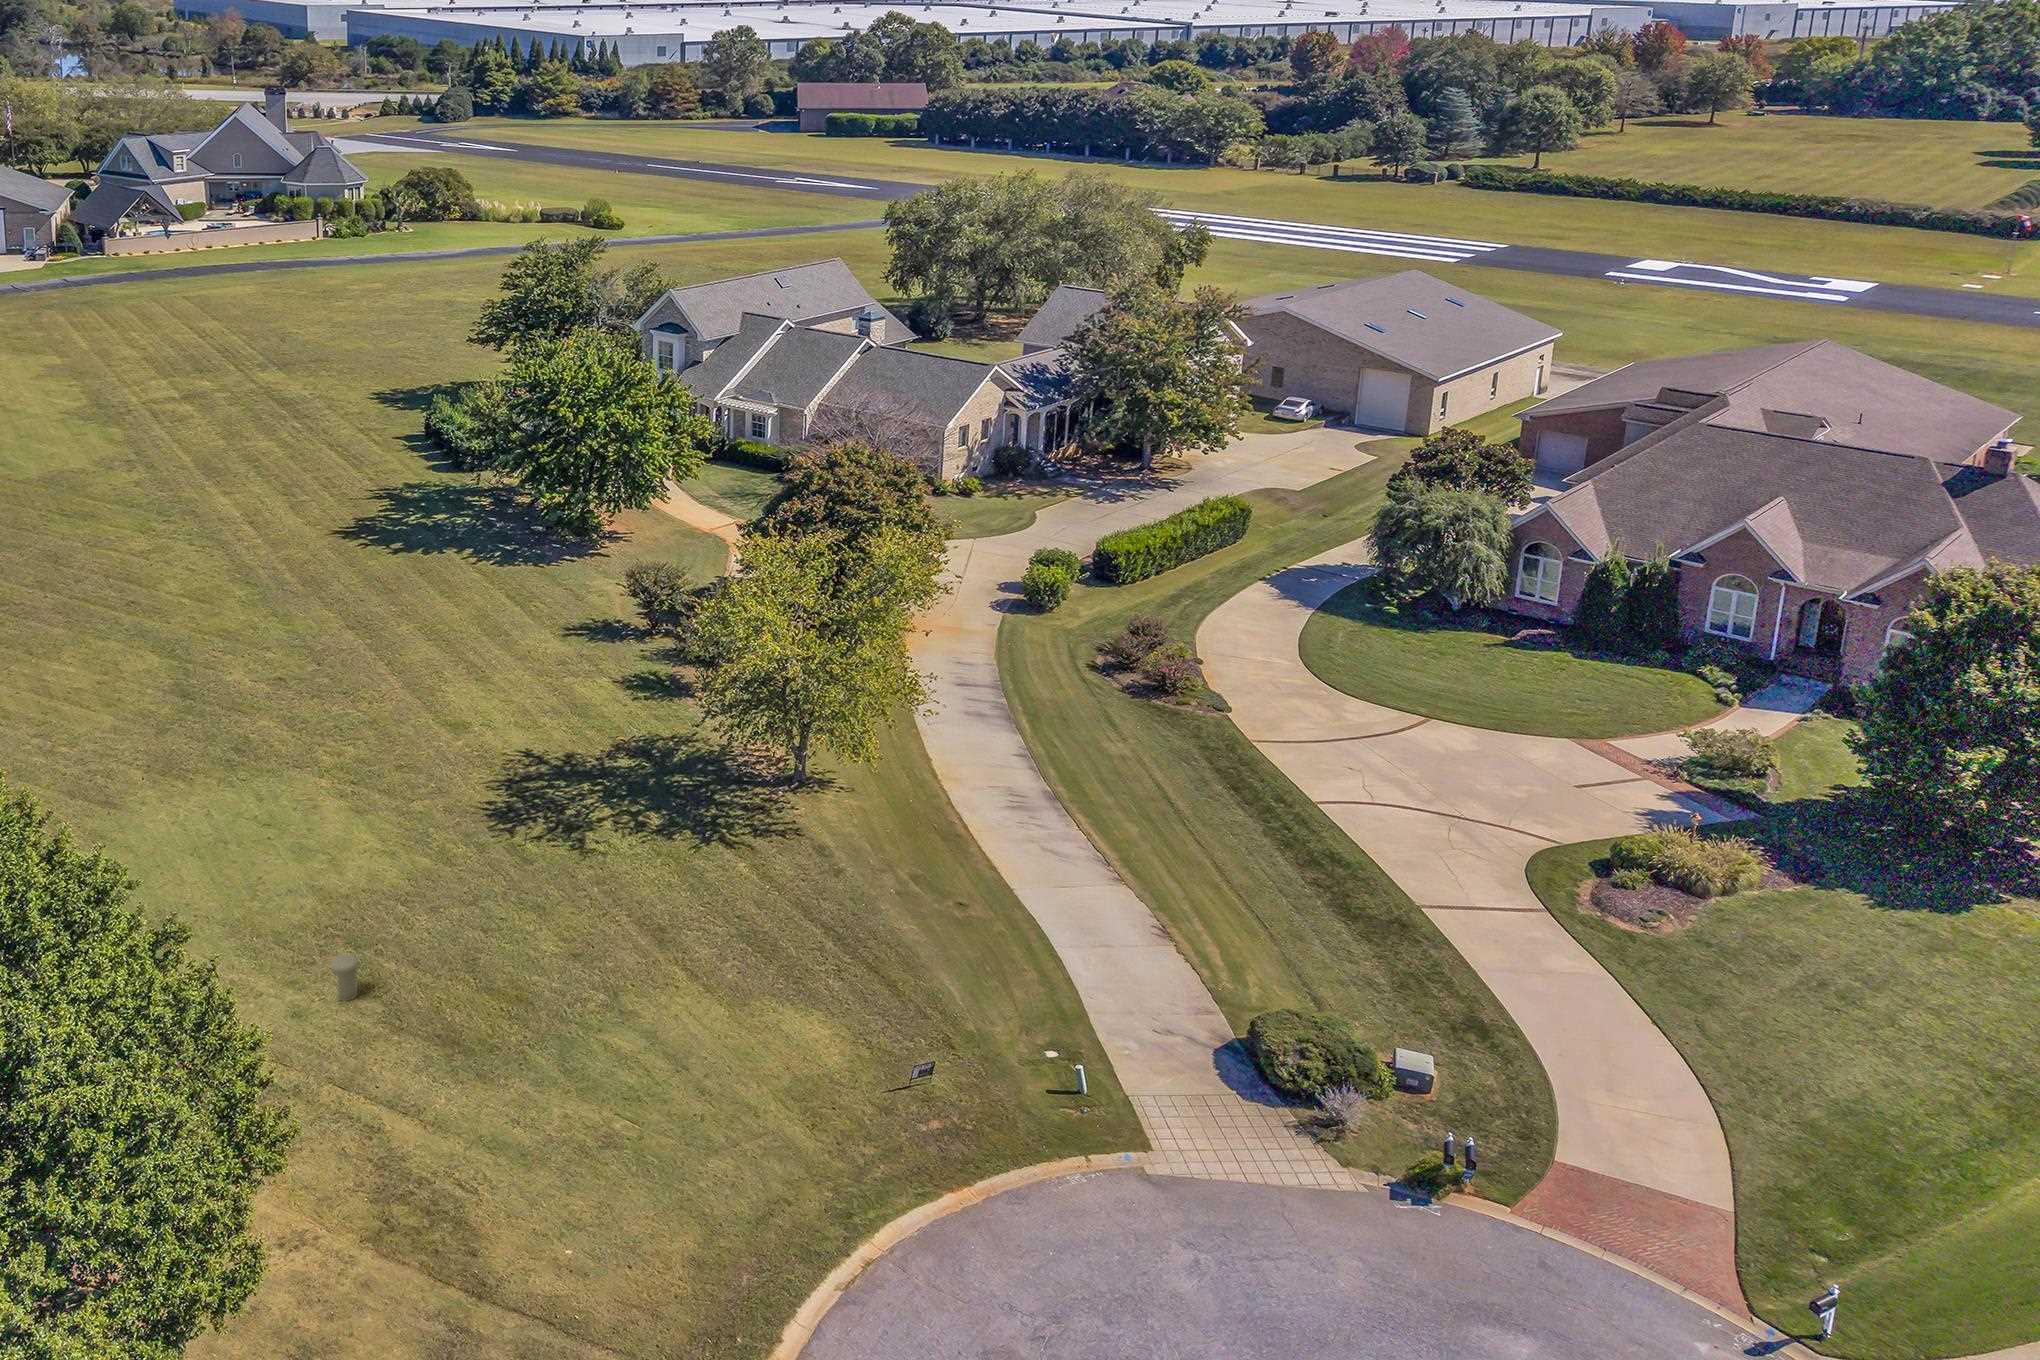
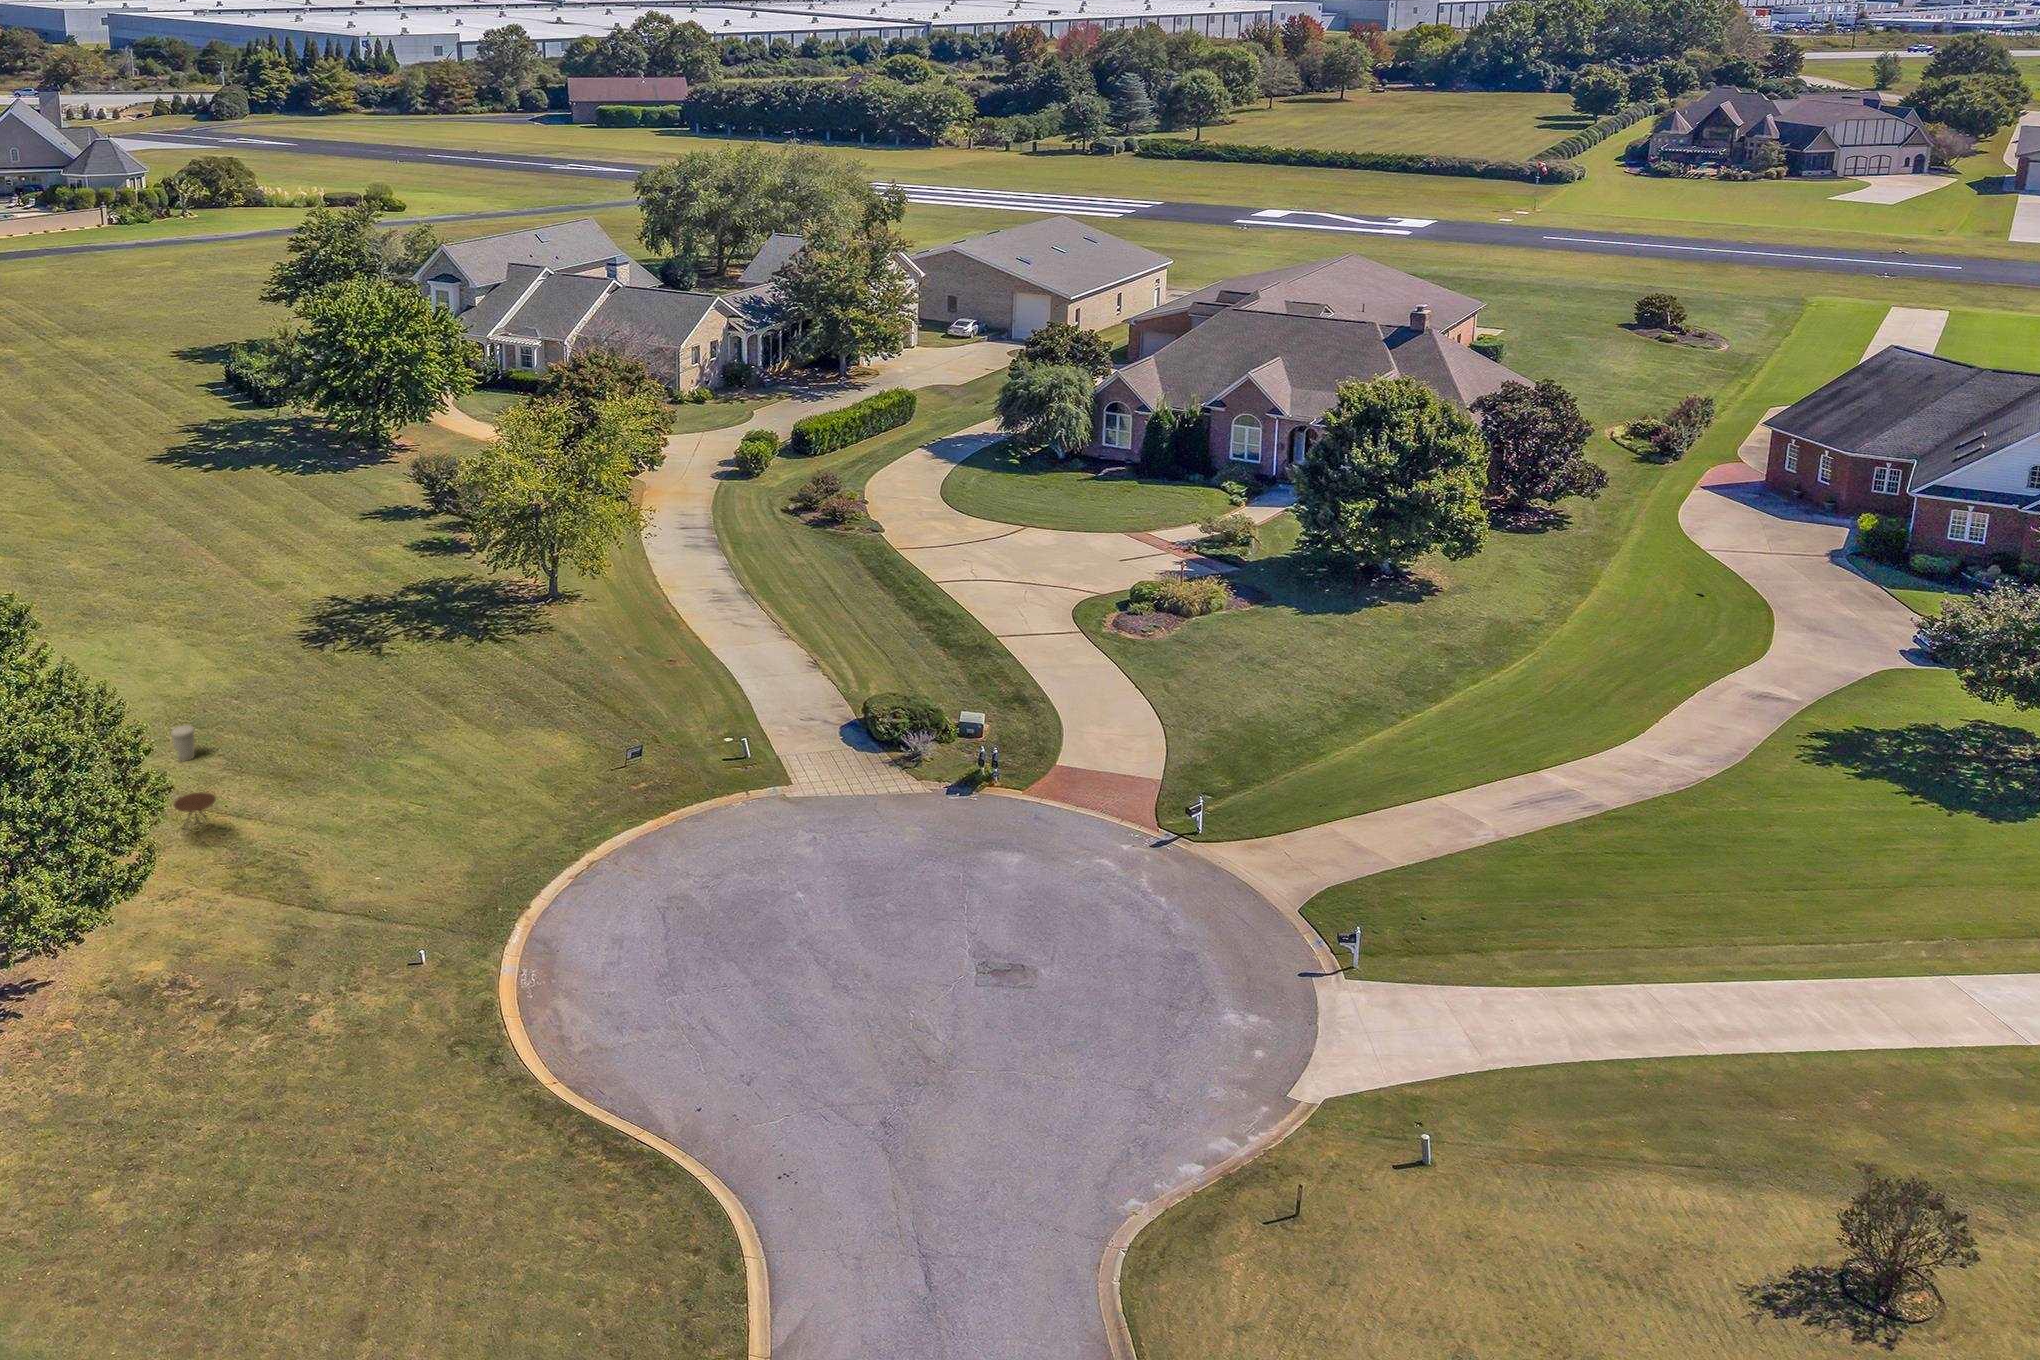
round table: none [329,1072,381,1130] -> present [174,792,216,823]

